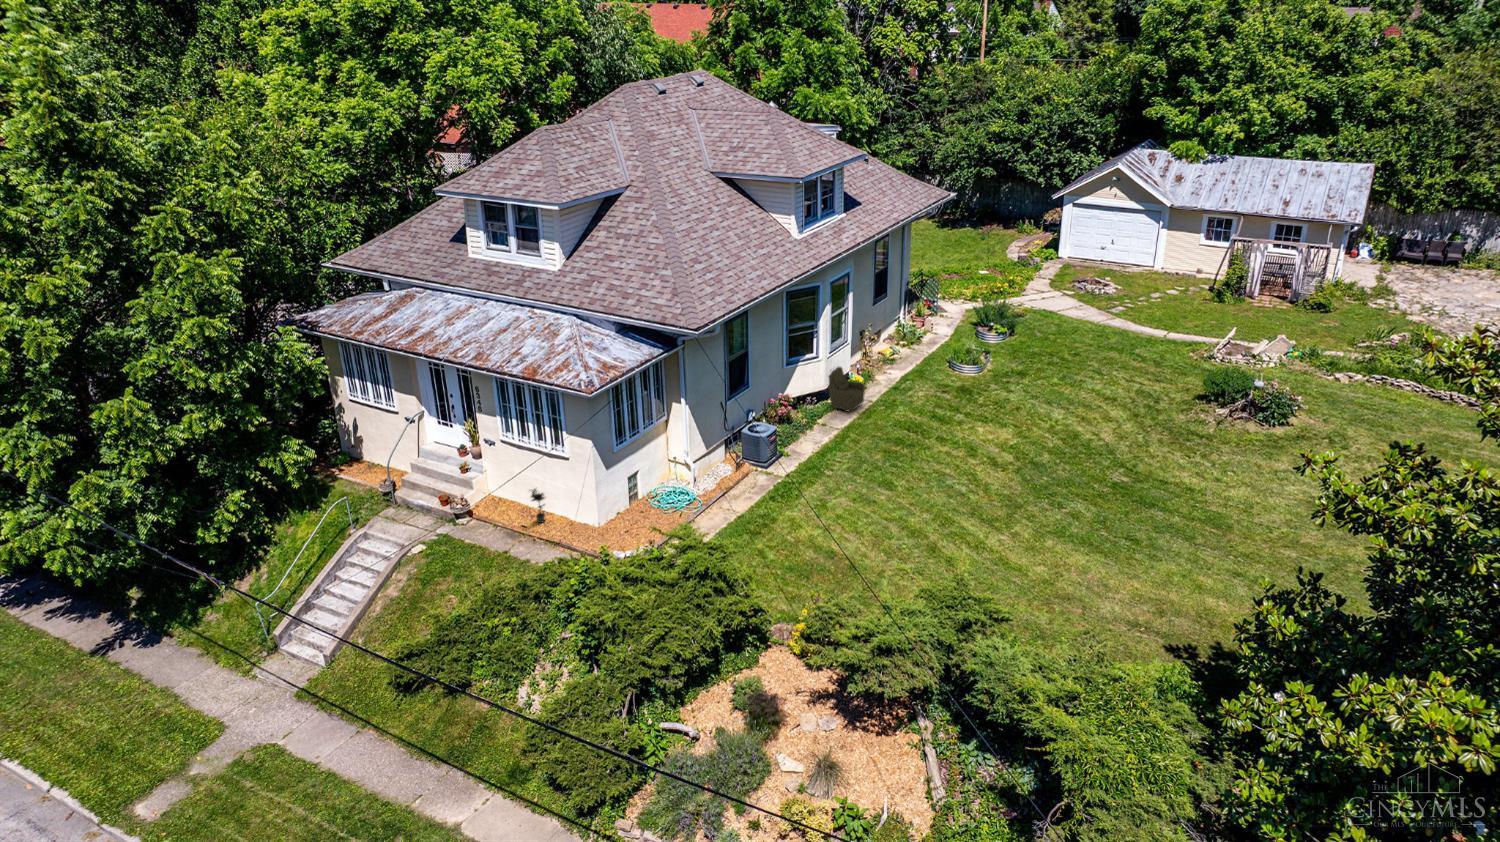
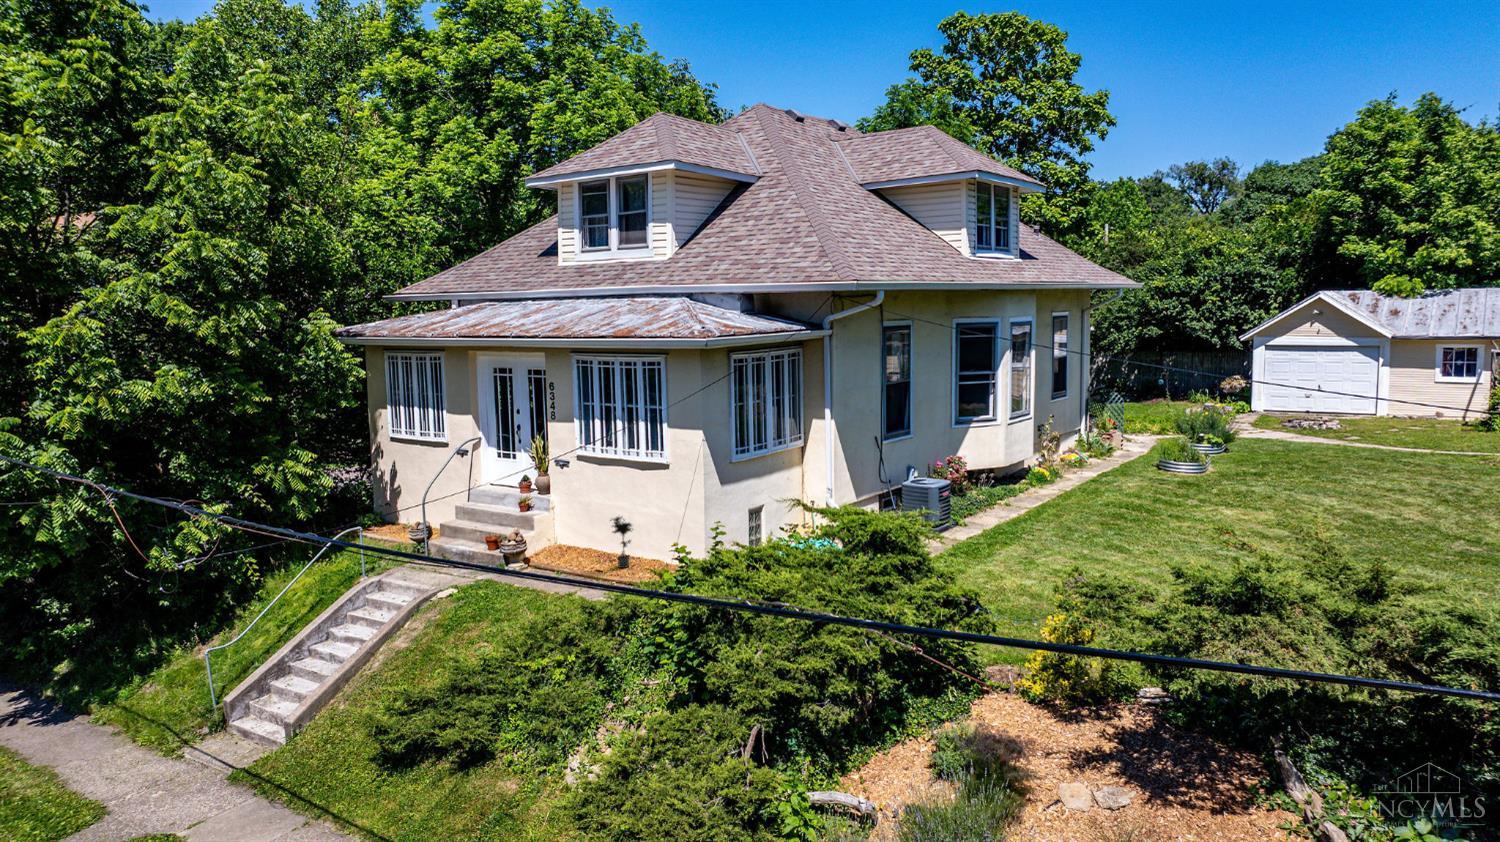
chair: present [828,367,865,411] -> none [999,449,1051,504]

